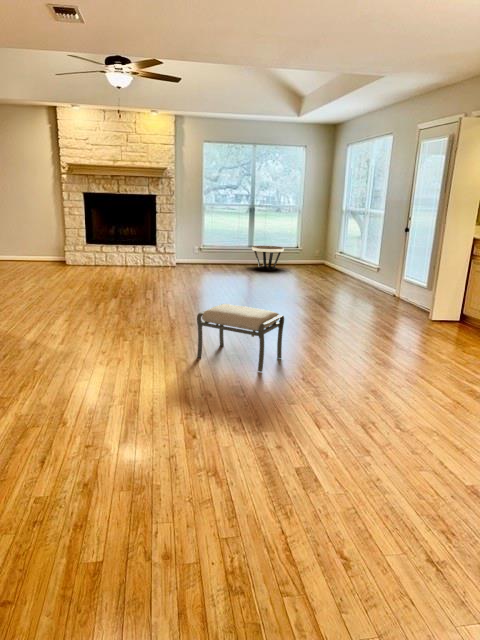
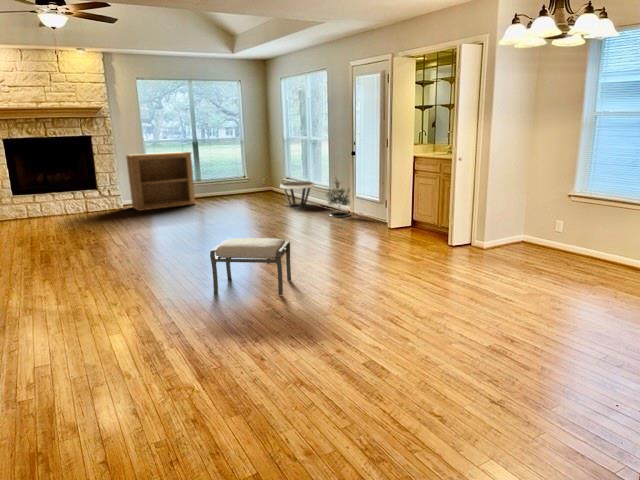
bookshelf: none [185,215,244,269] -> present [126,152,195,211]
side table: present [252,245,284,269] -> present [280,181,314,207]
potted tree: none [365,254,397,300] -> present [327,180,350,217]

